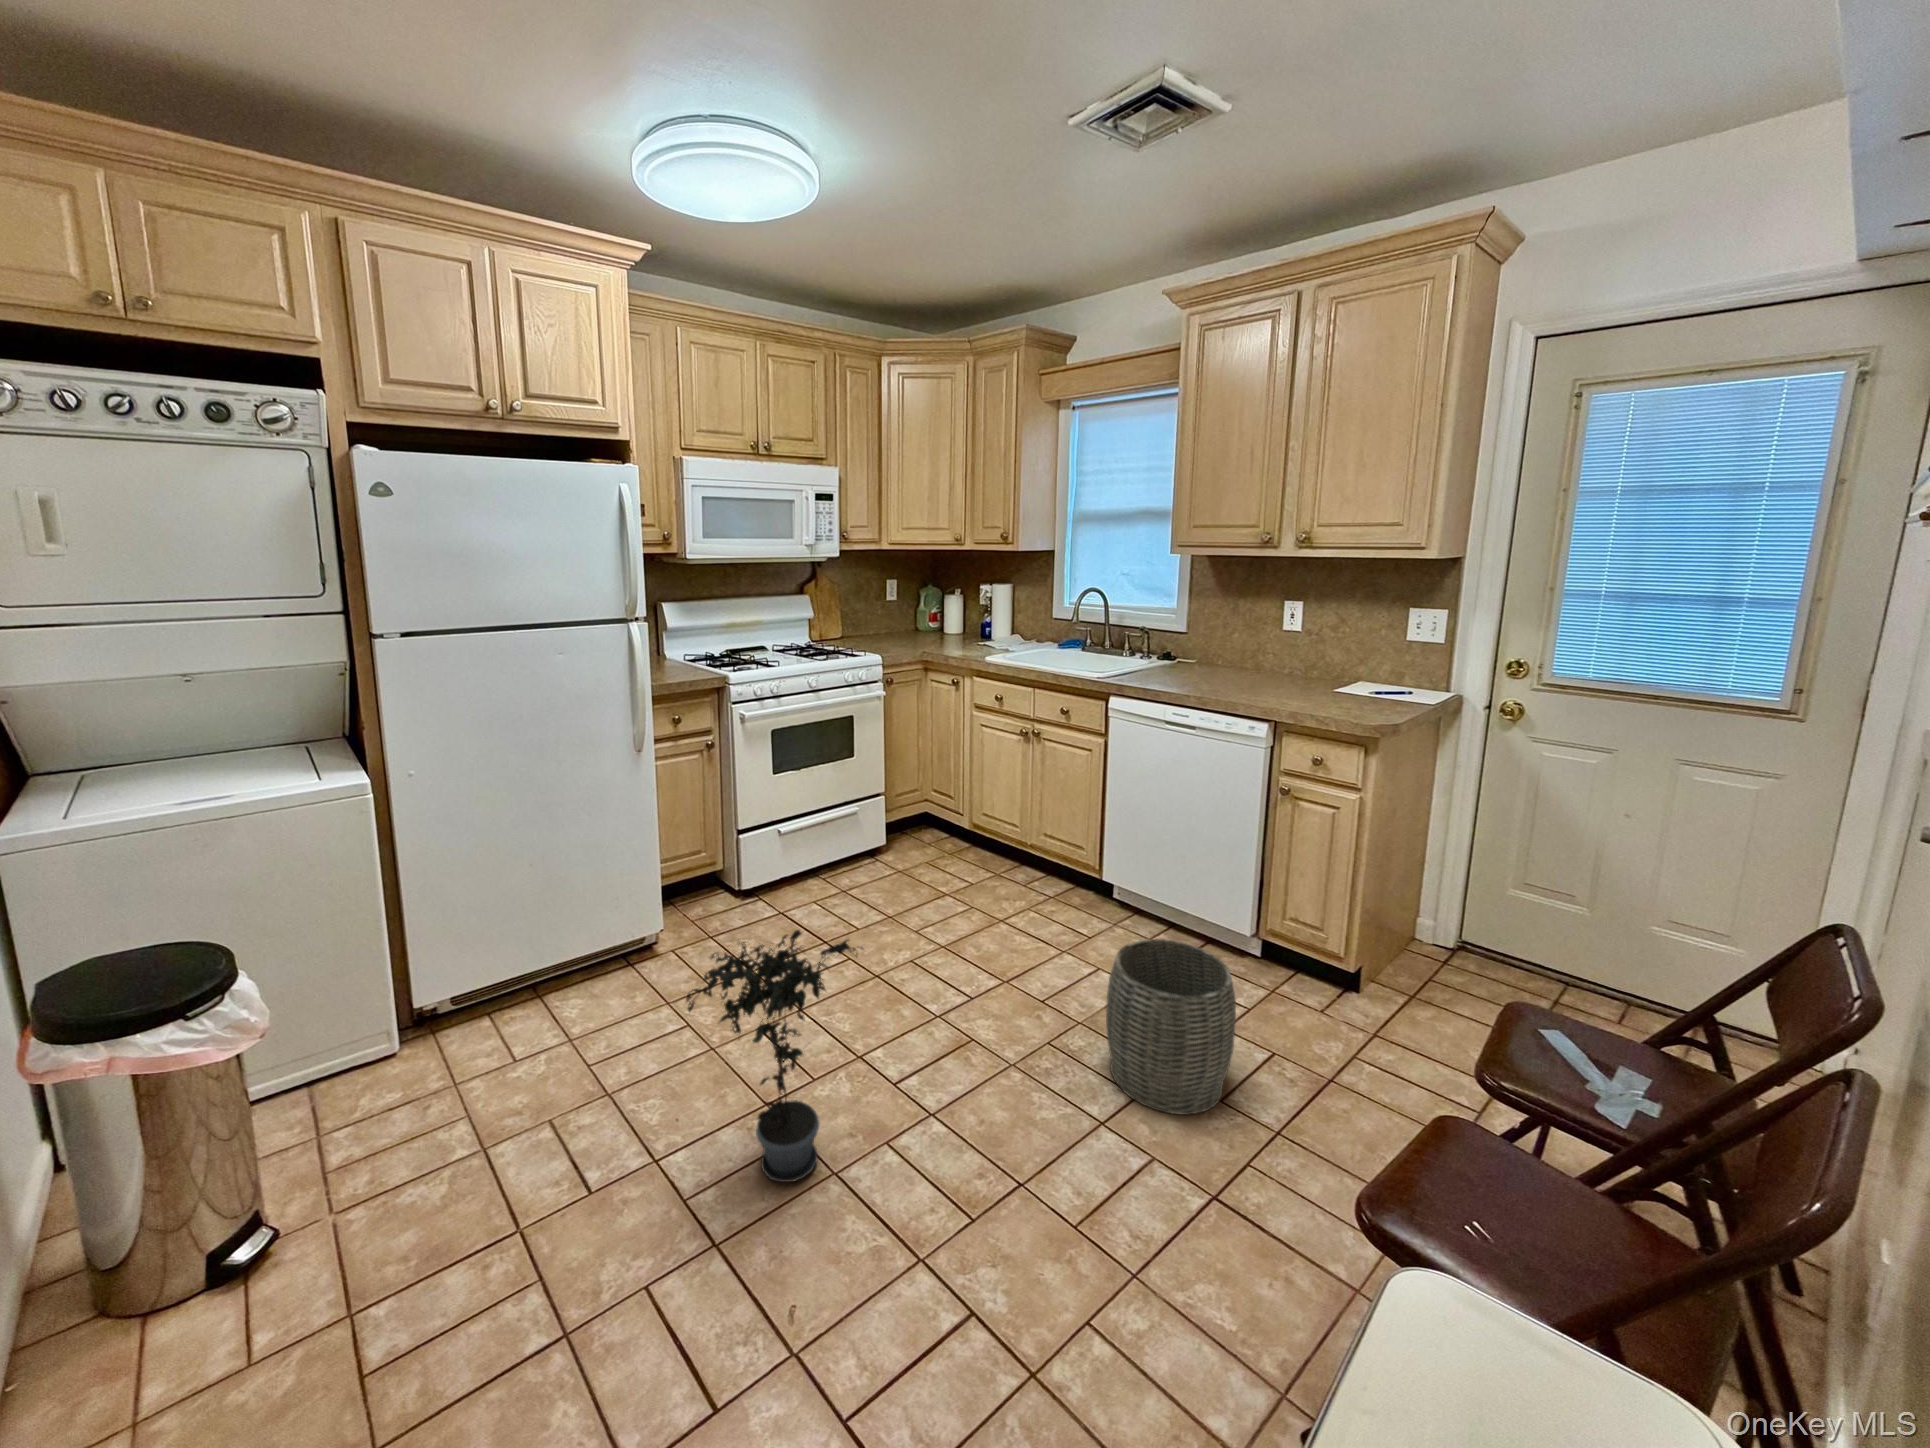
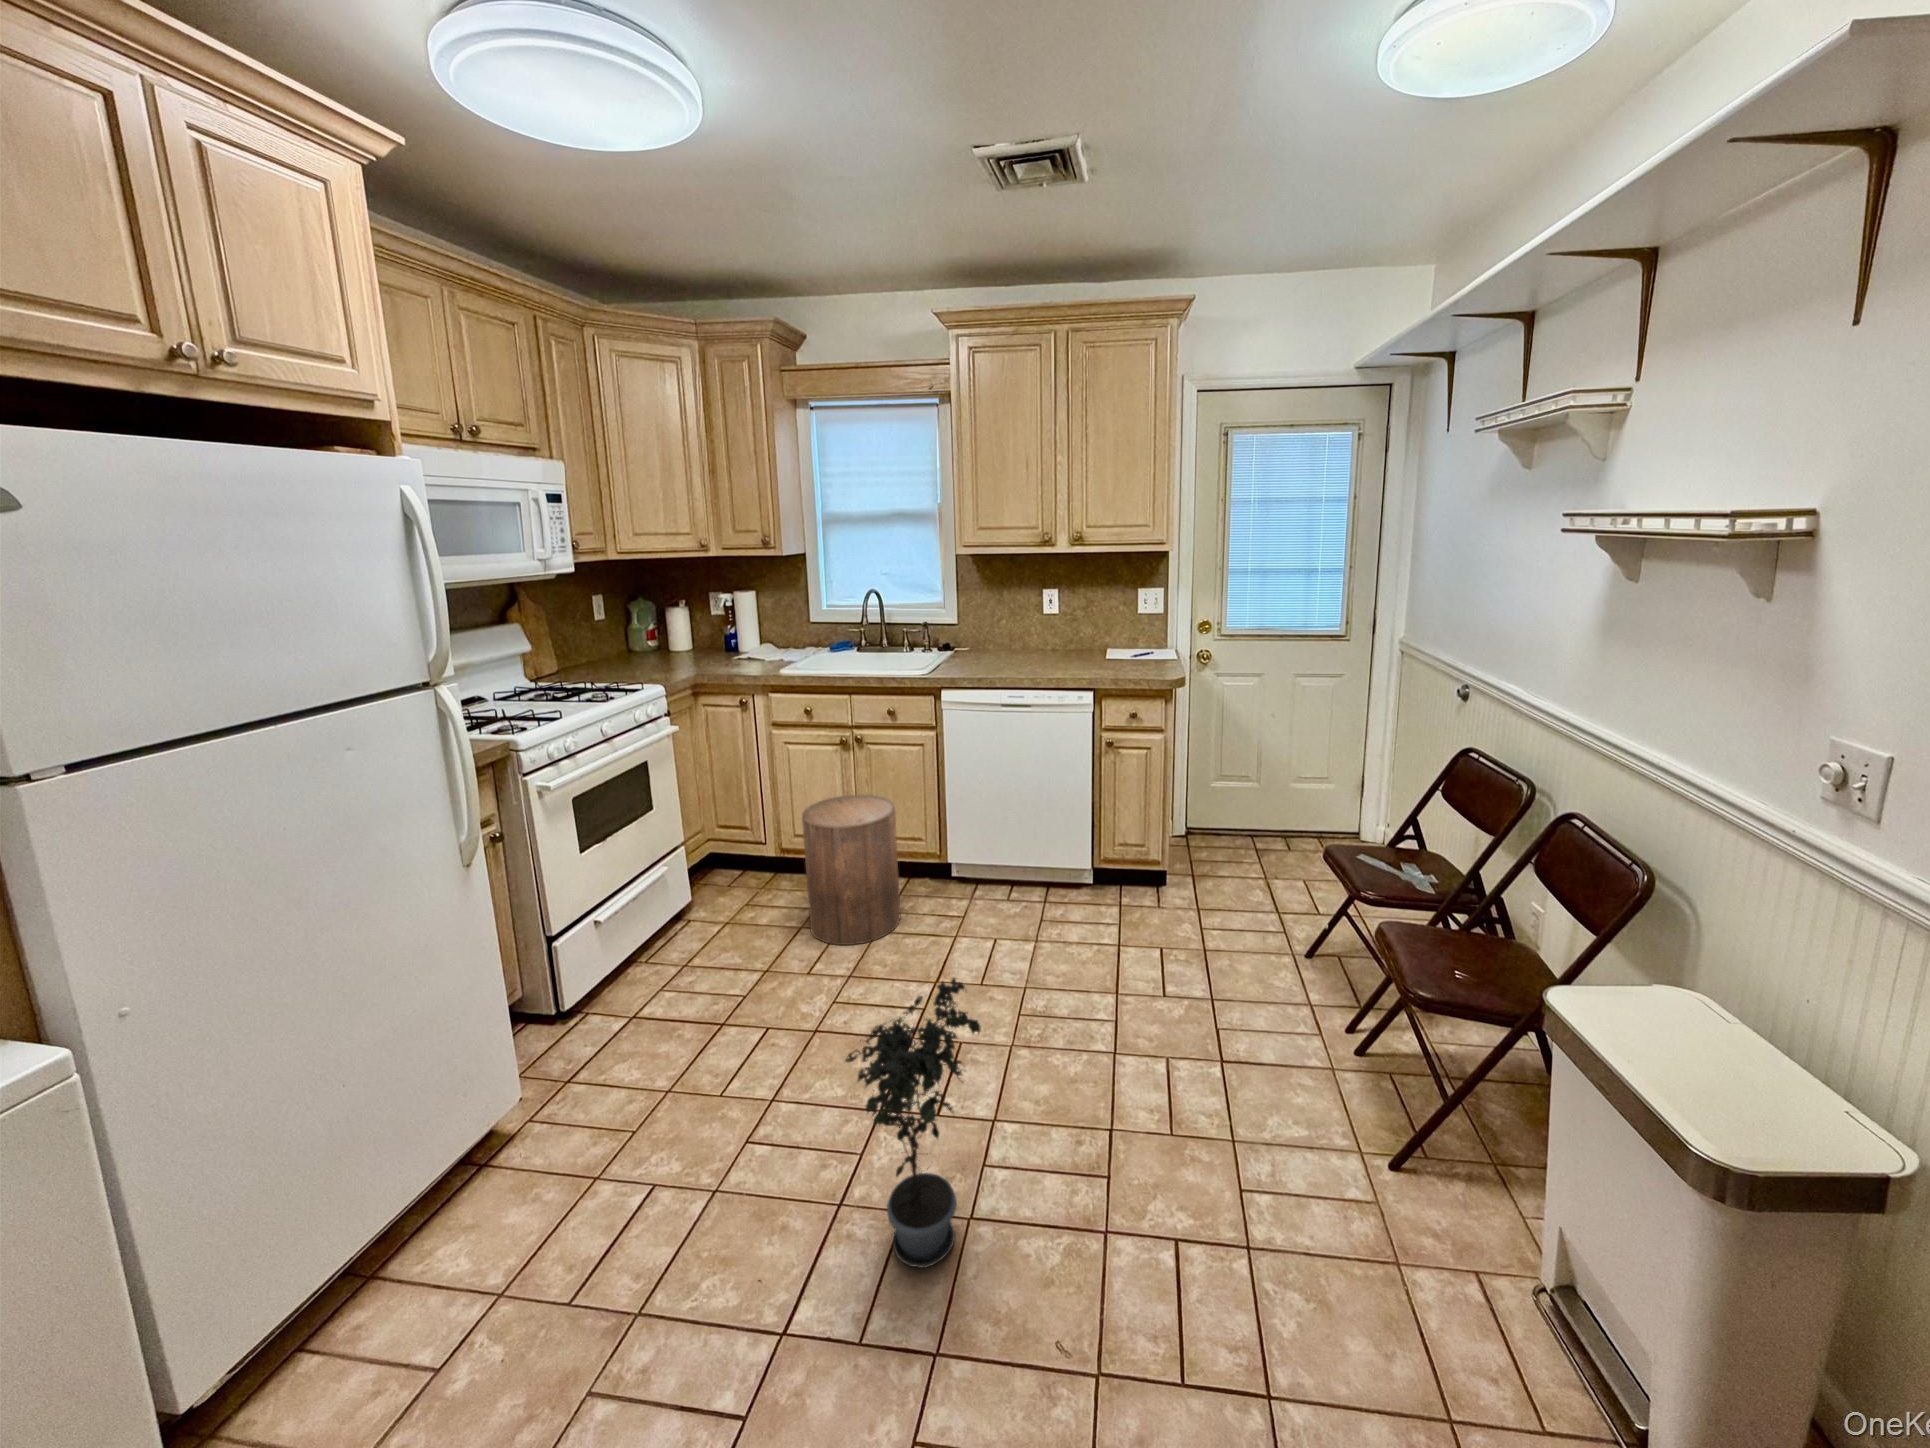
stool: none [947,782,1036,925] -> present [802,795,900,945]
woven basket: present [1106,939,1236,1115] -> none [1068,882,1169,1023]

